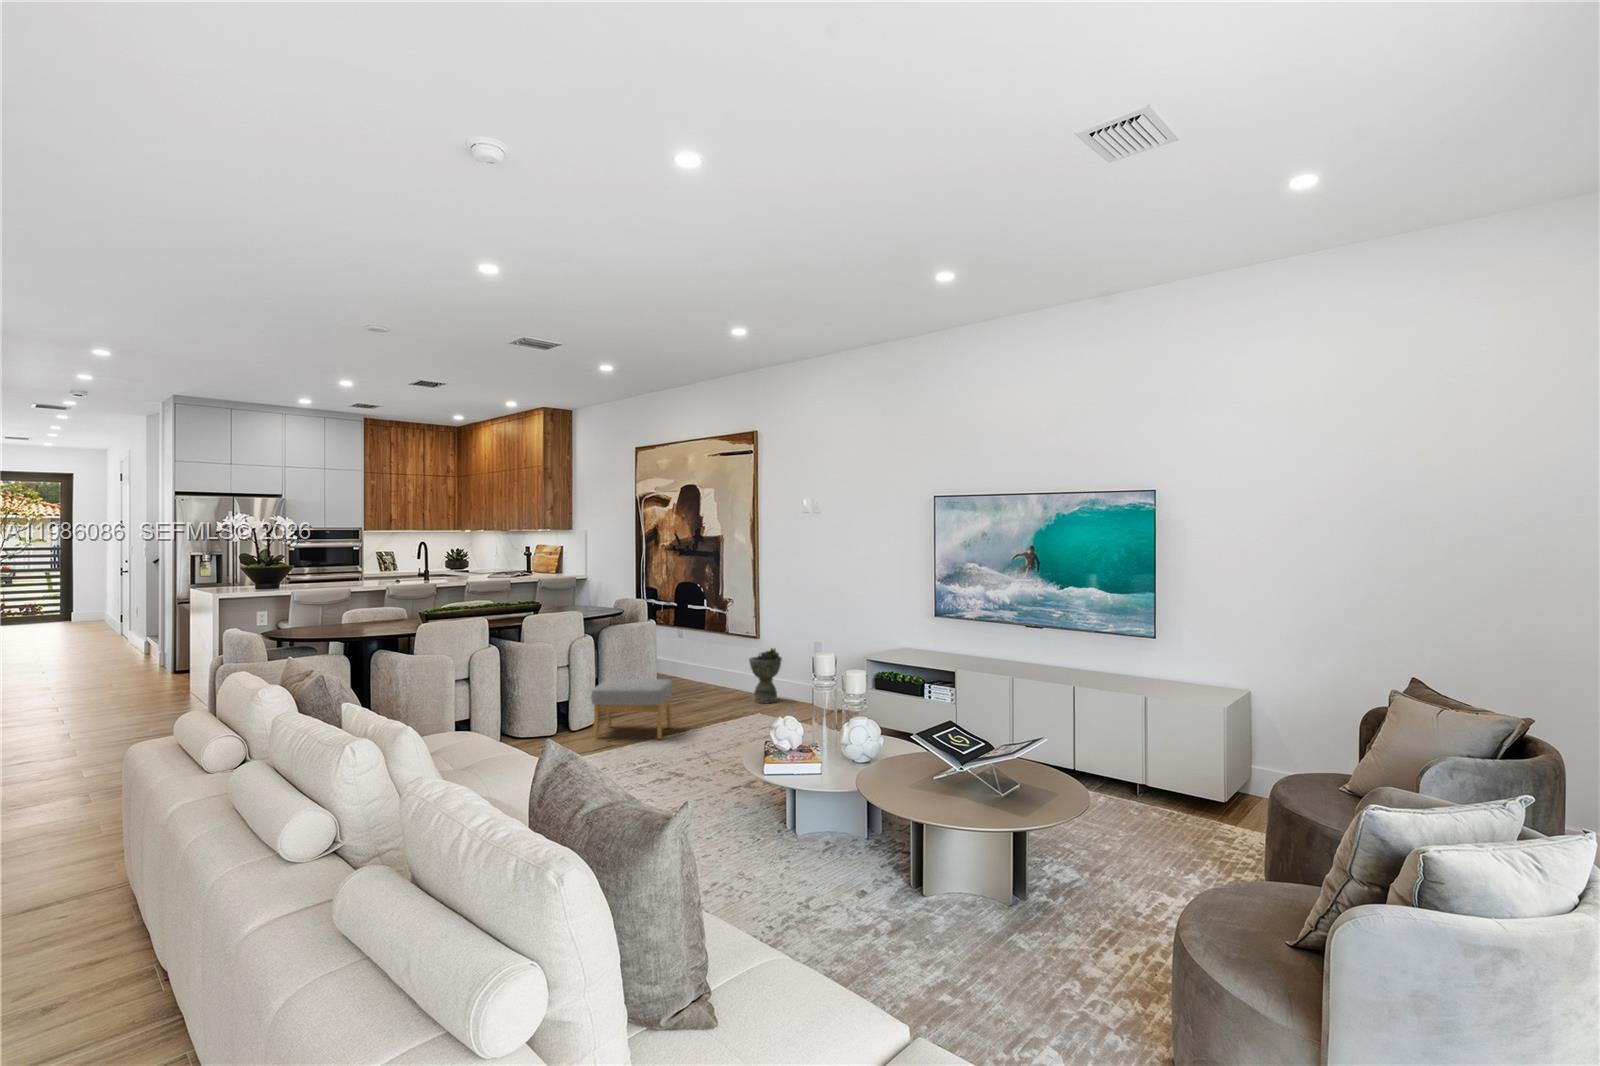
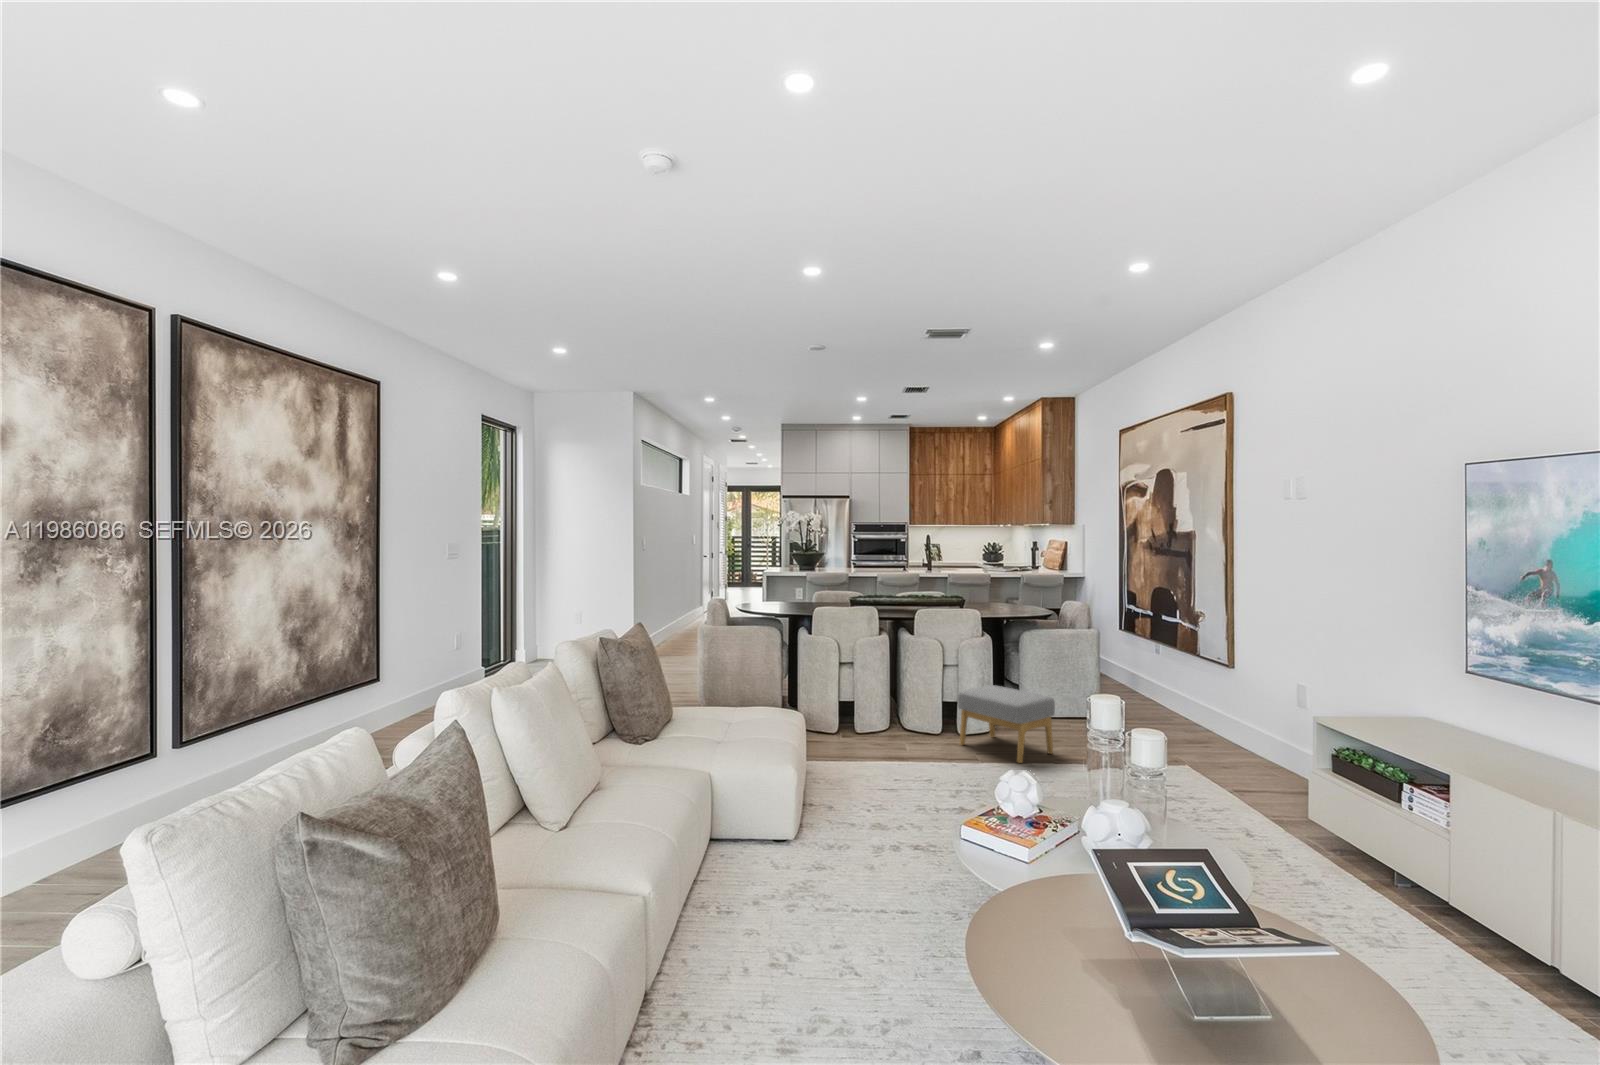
planter: present [749,648,782,703] -> none [1199,682,1250,756]

